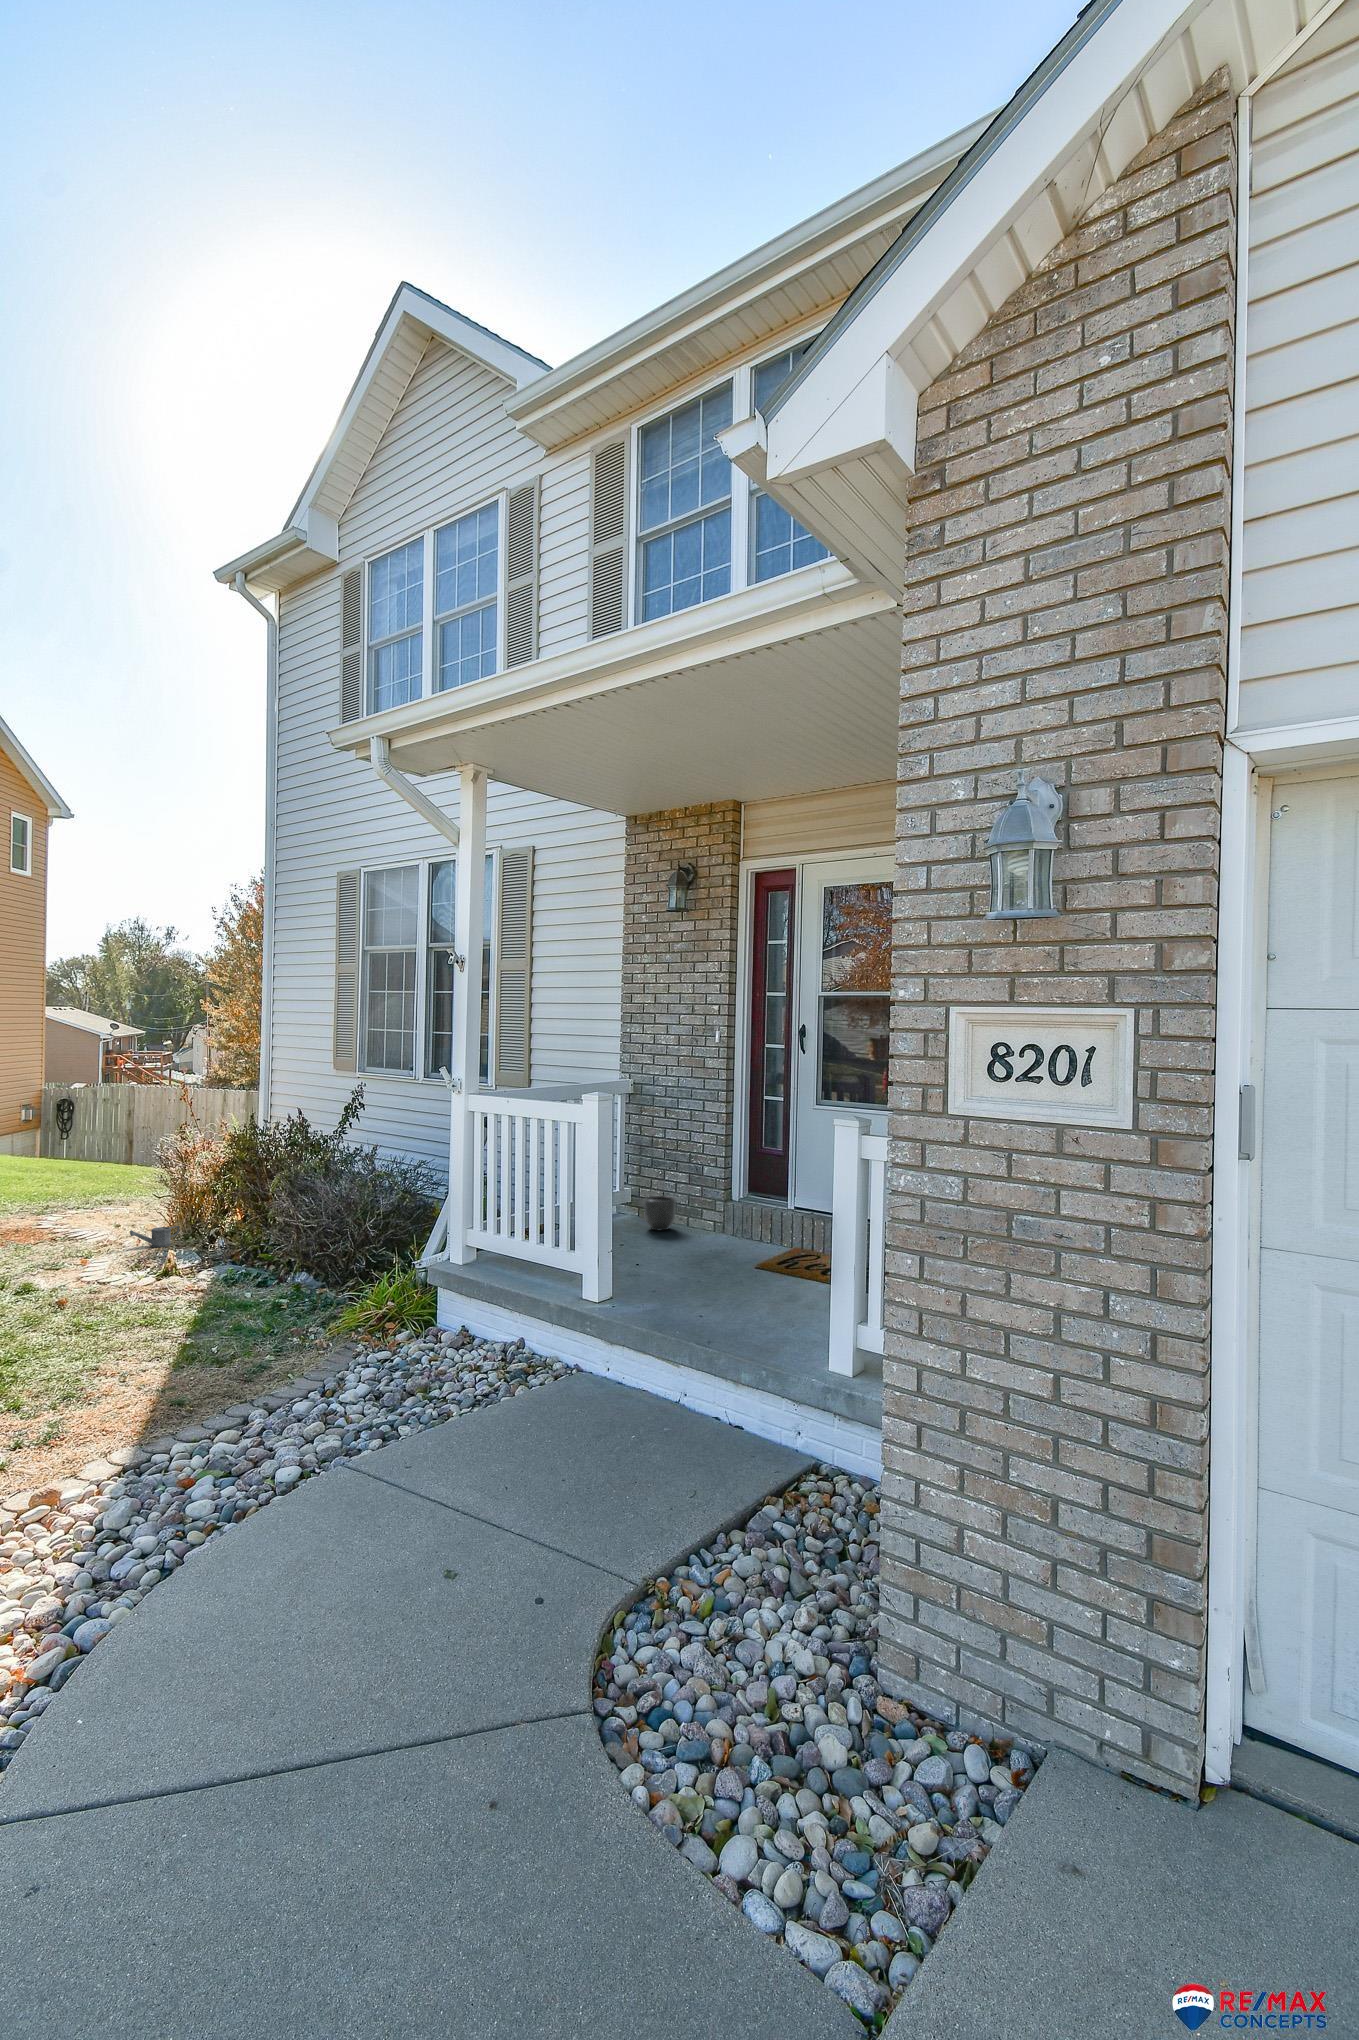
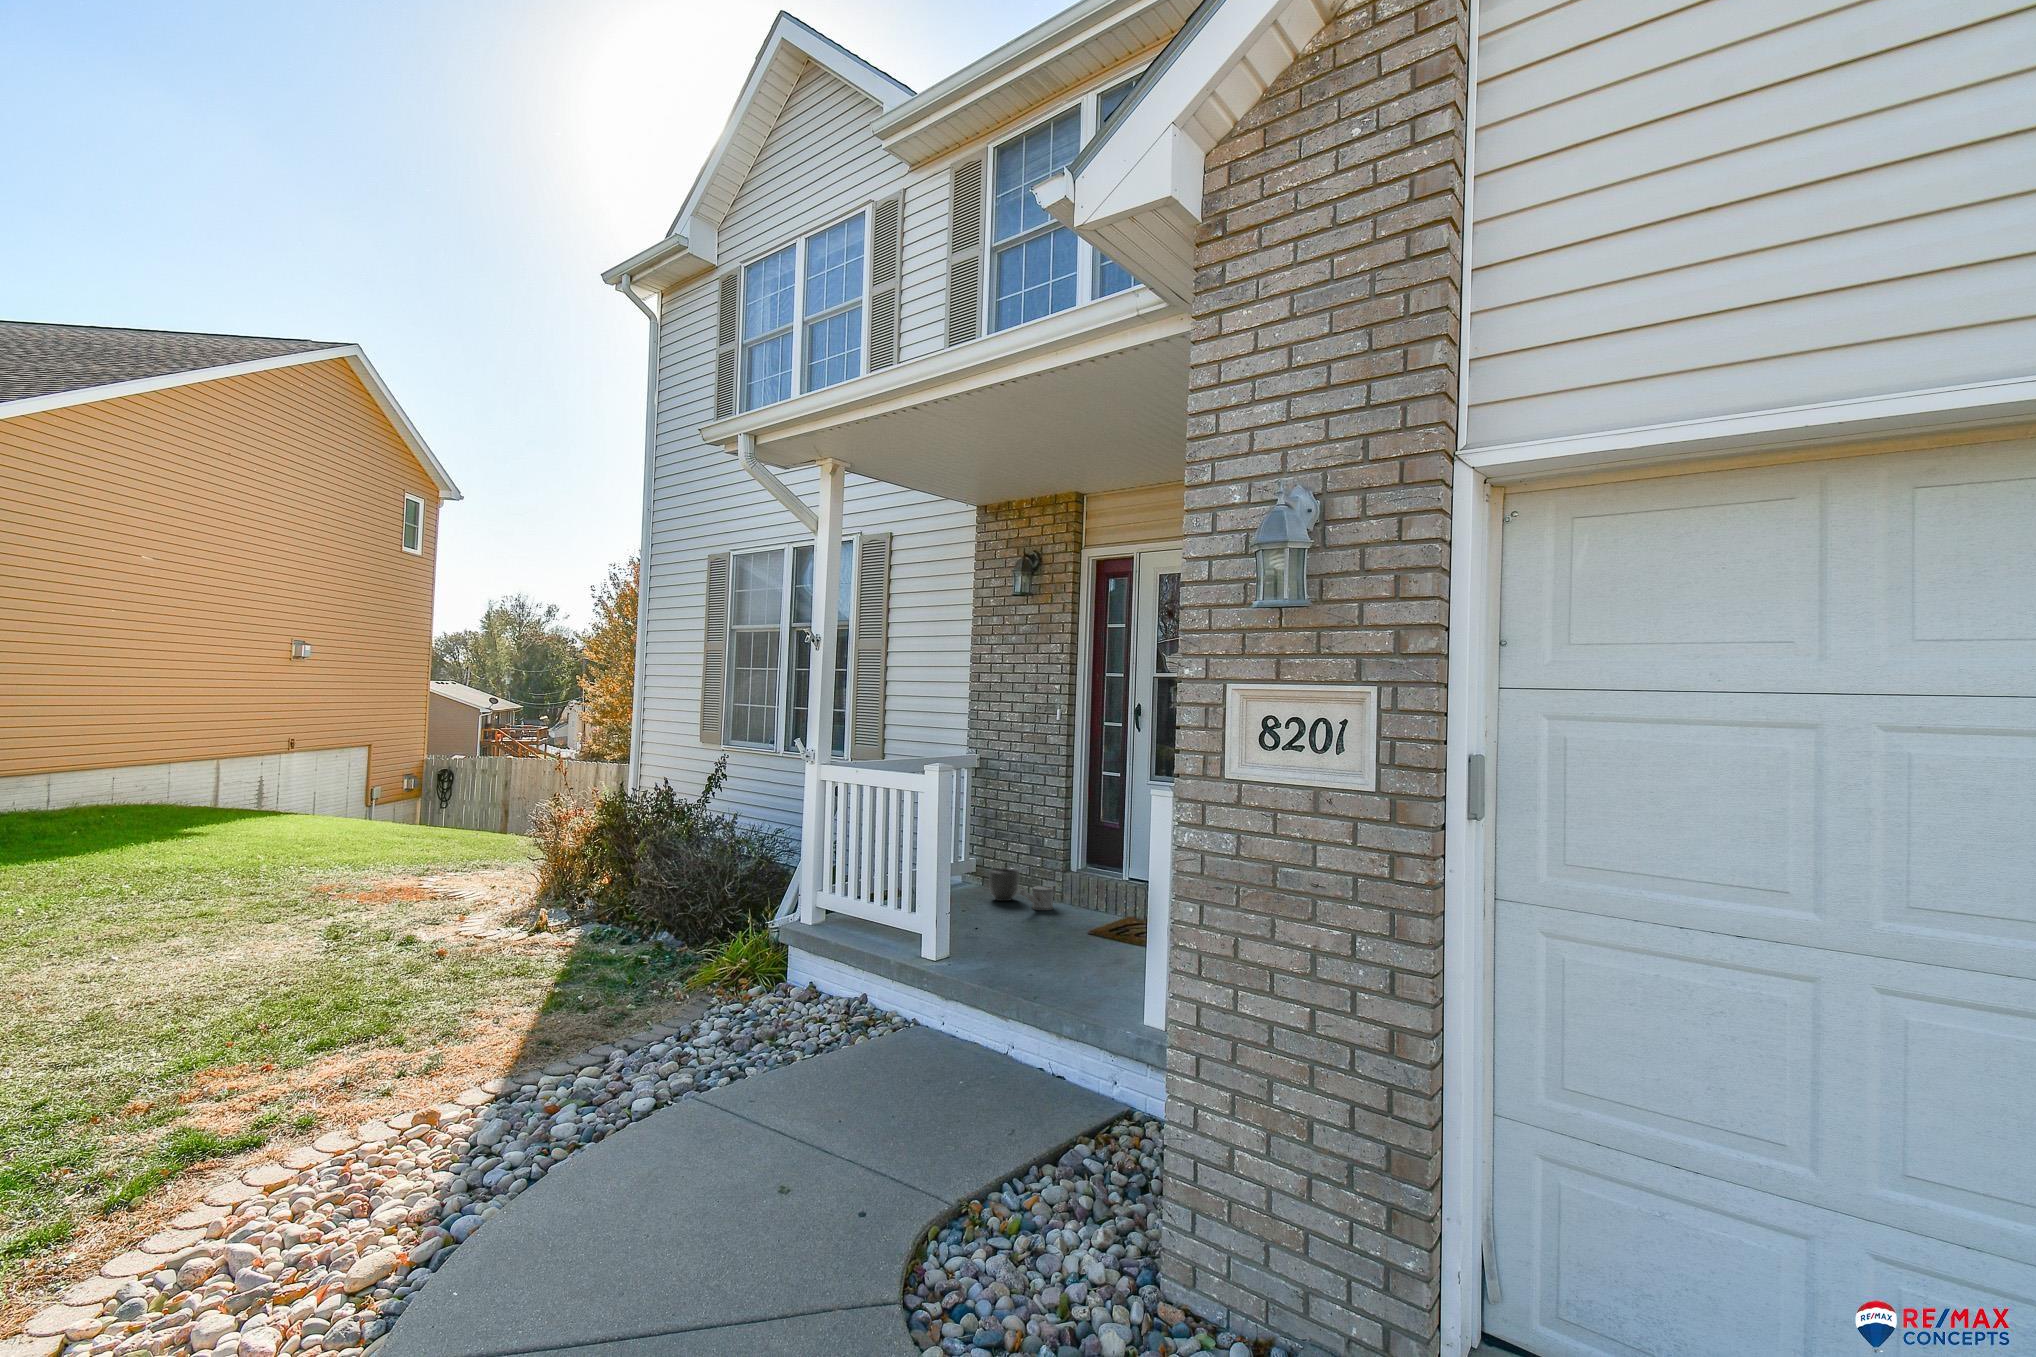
watering can: present [130,1226,179,1247] -> present [1020,885,1056,910]

